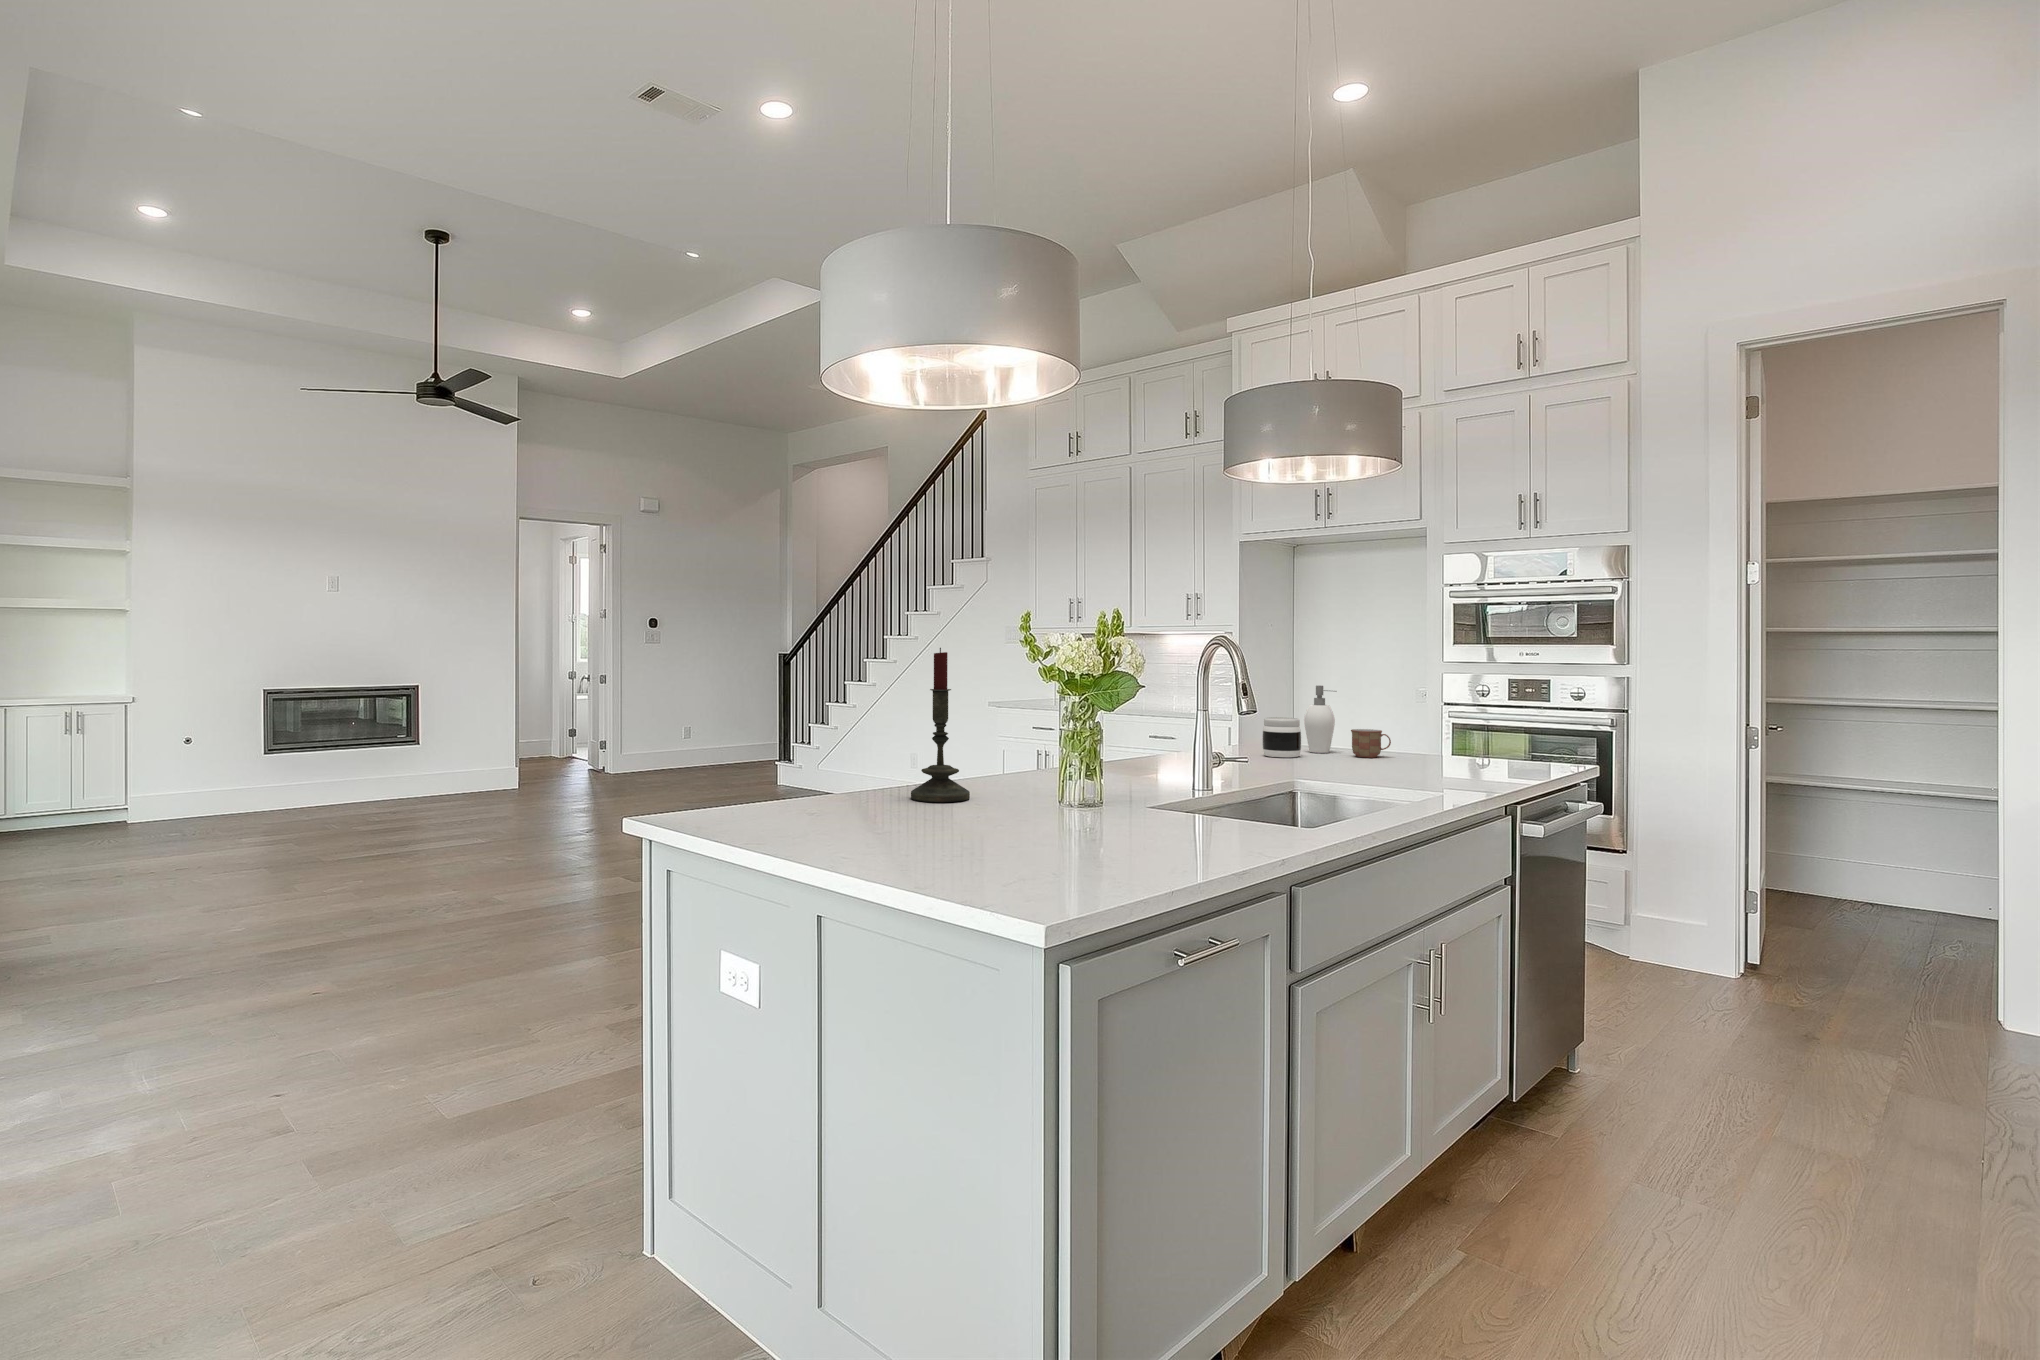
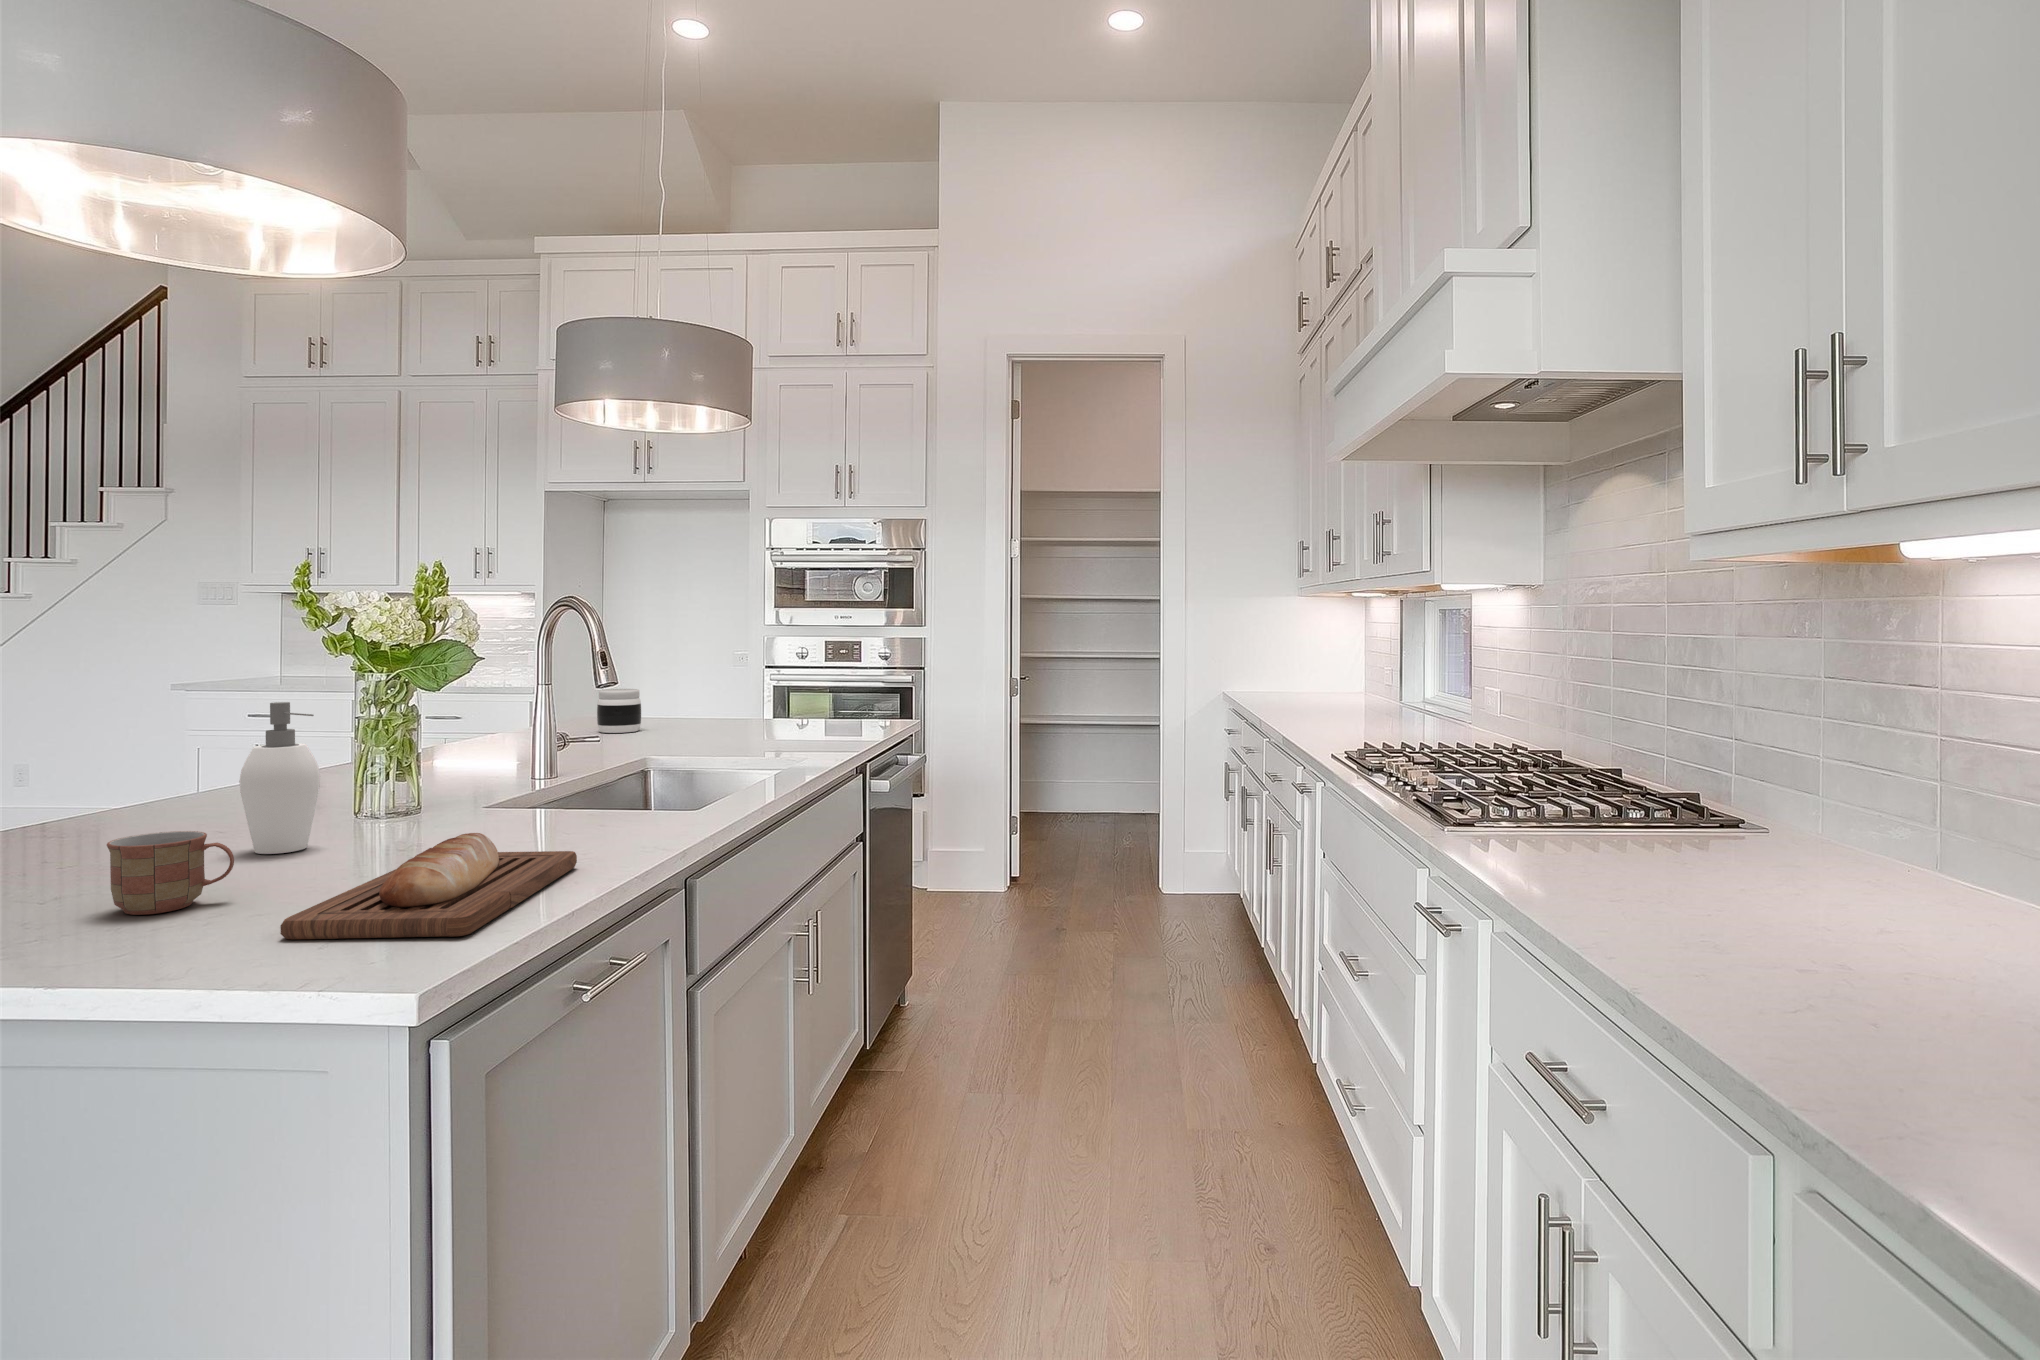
candle: present [911,648,970,802] -> none [92,612,203,838]
soap dispenser: present [1304,686,1337,753] -> present [239,702,320,854]
mug: present [1351,729,1391,758] -> present [107,831,234,915]
bread loaf: none [984,821,1193,895] -> present [280,833,577,939]

